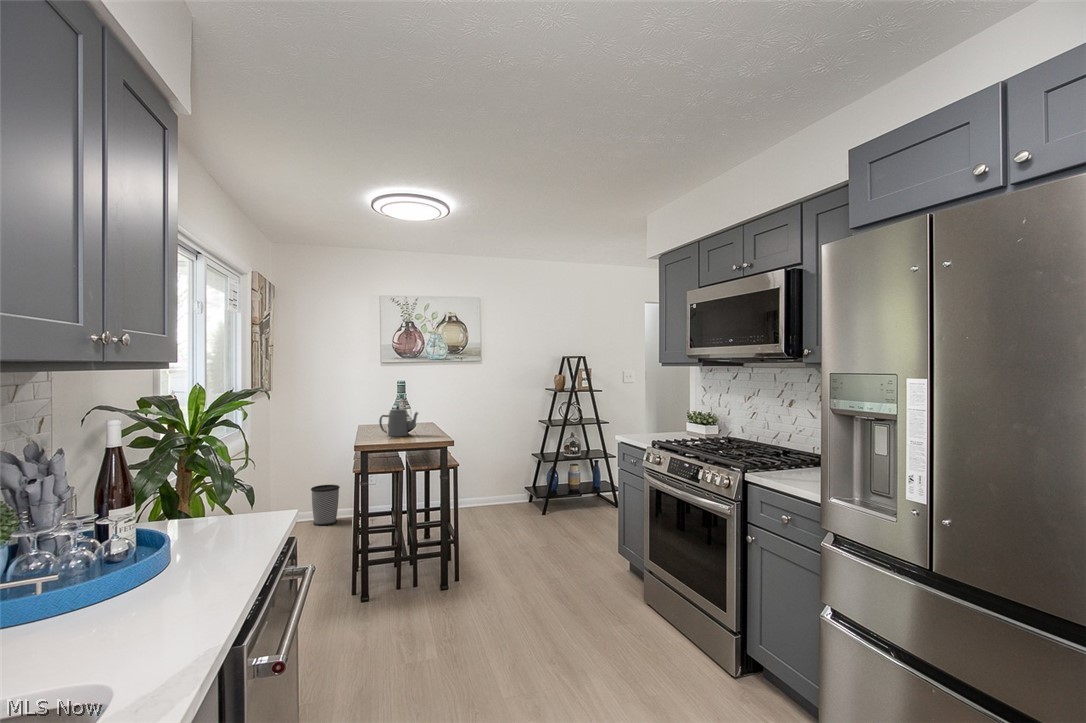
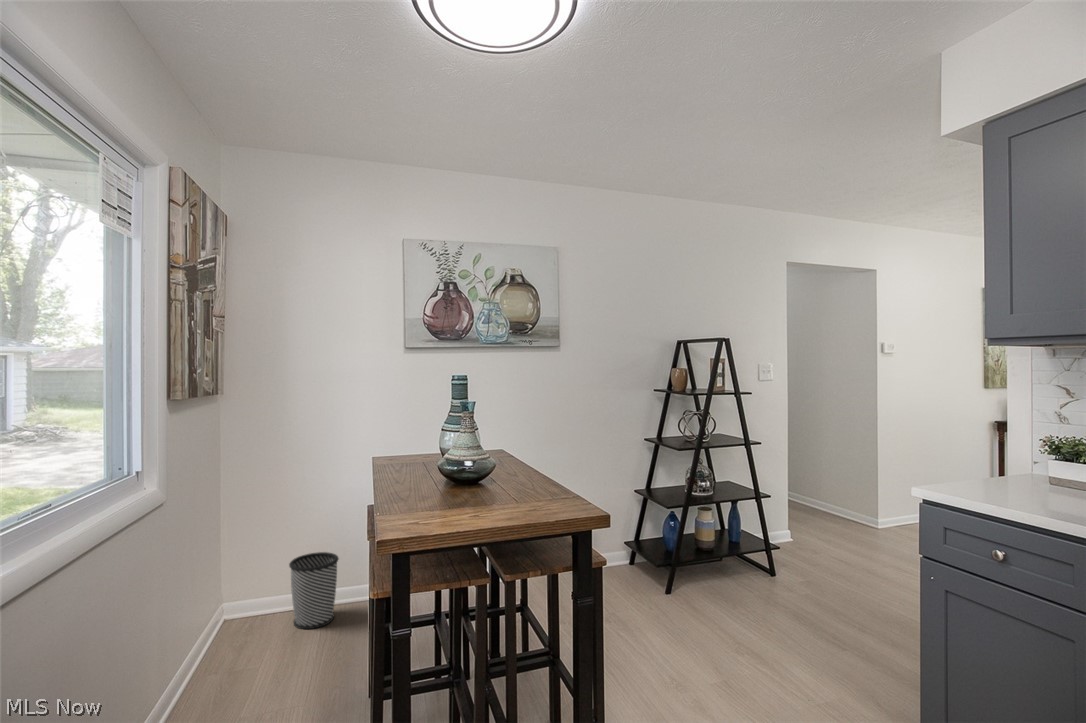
teapot: present [379,406,418,436] -> none [436,437,517,505]

